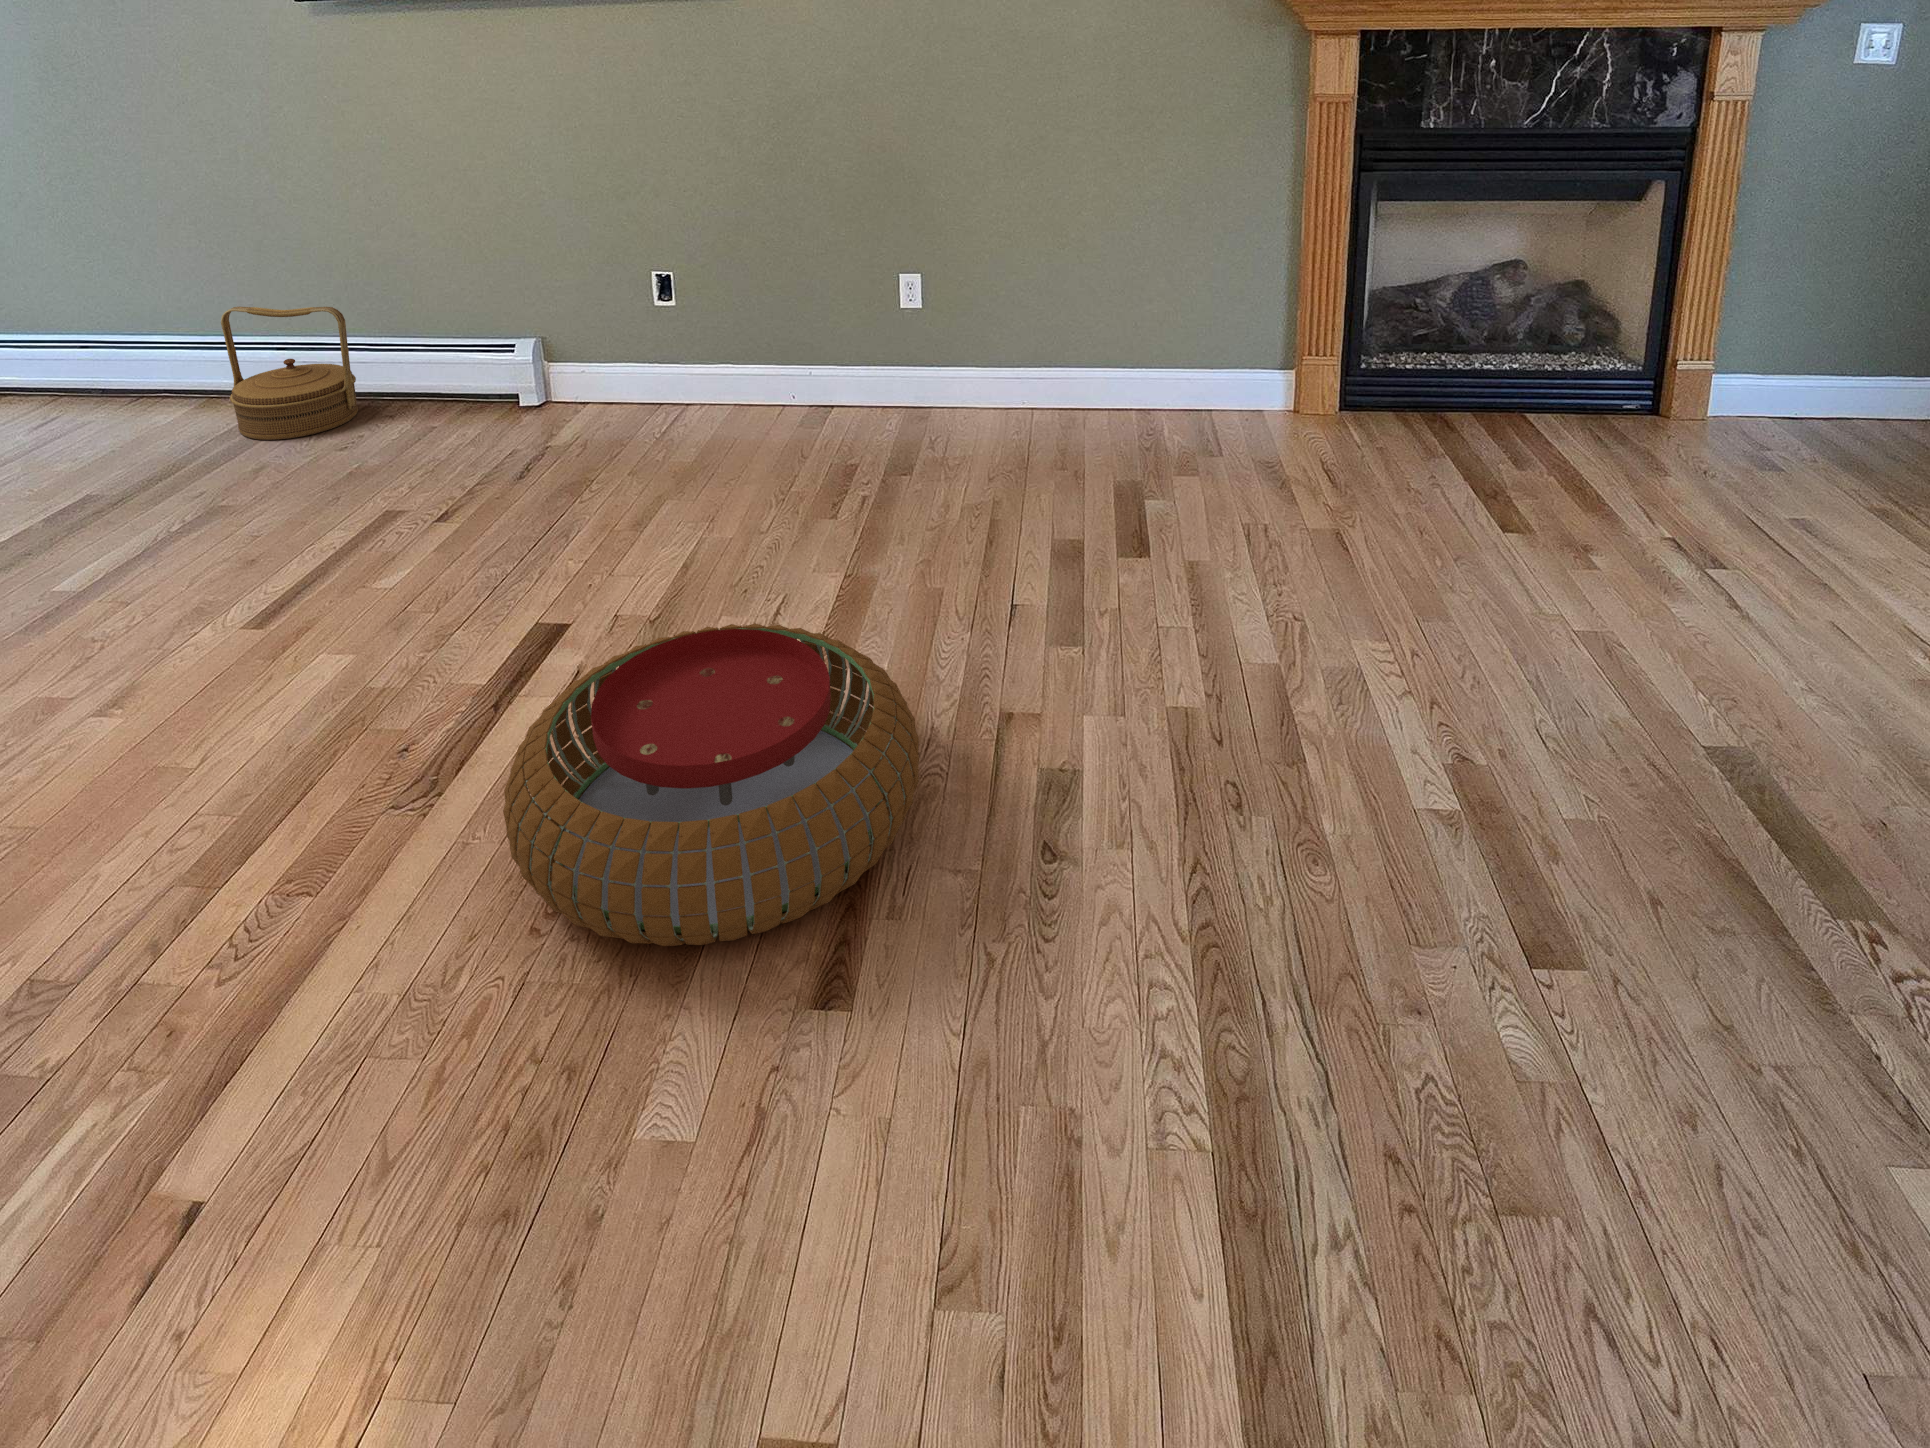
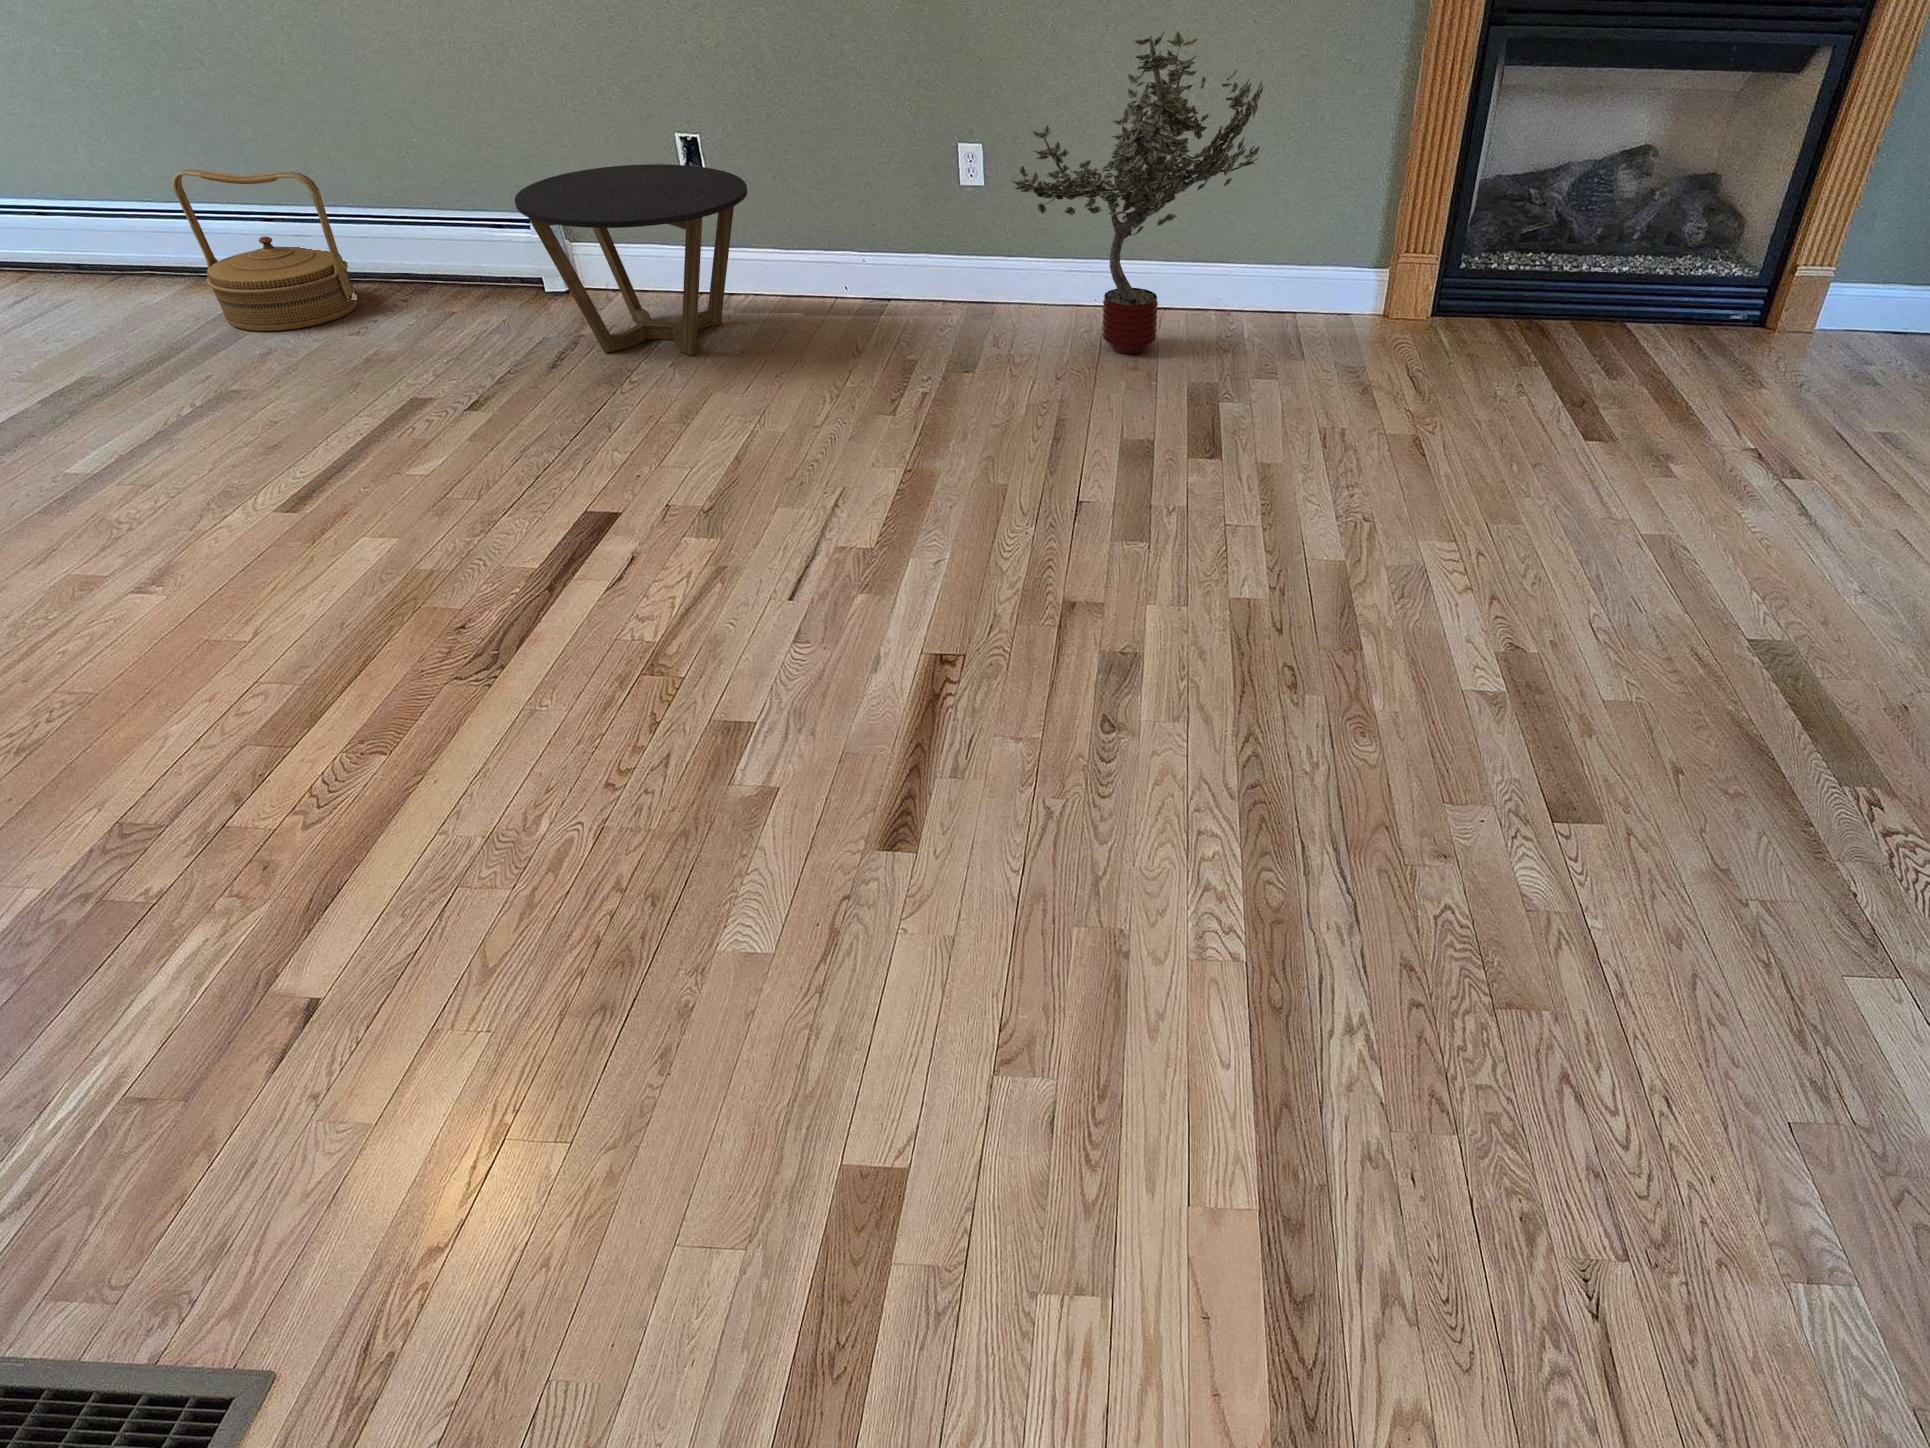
potted tree: none [949,183,1168,446] -> present [1012,31,1263,354]
side table: none [514,292,716,456] -> present [515,164,747,356]
pouf: present [503,623,920,946] -> none [560,512,981,802]

